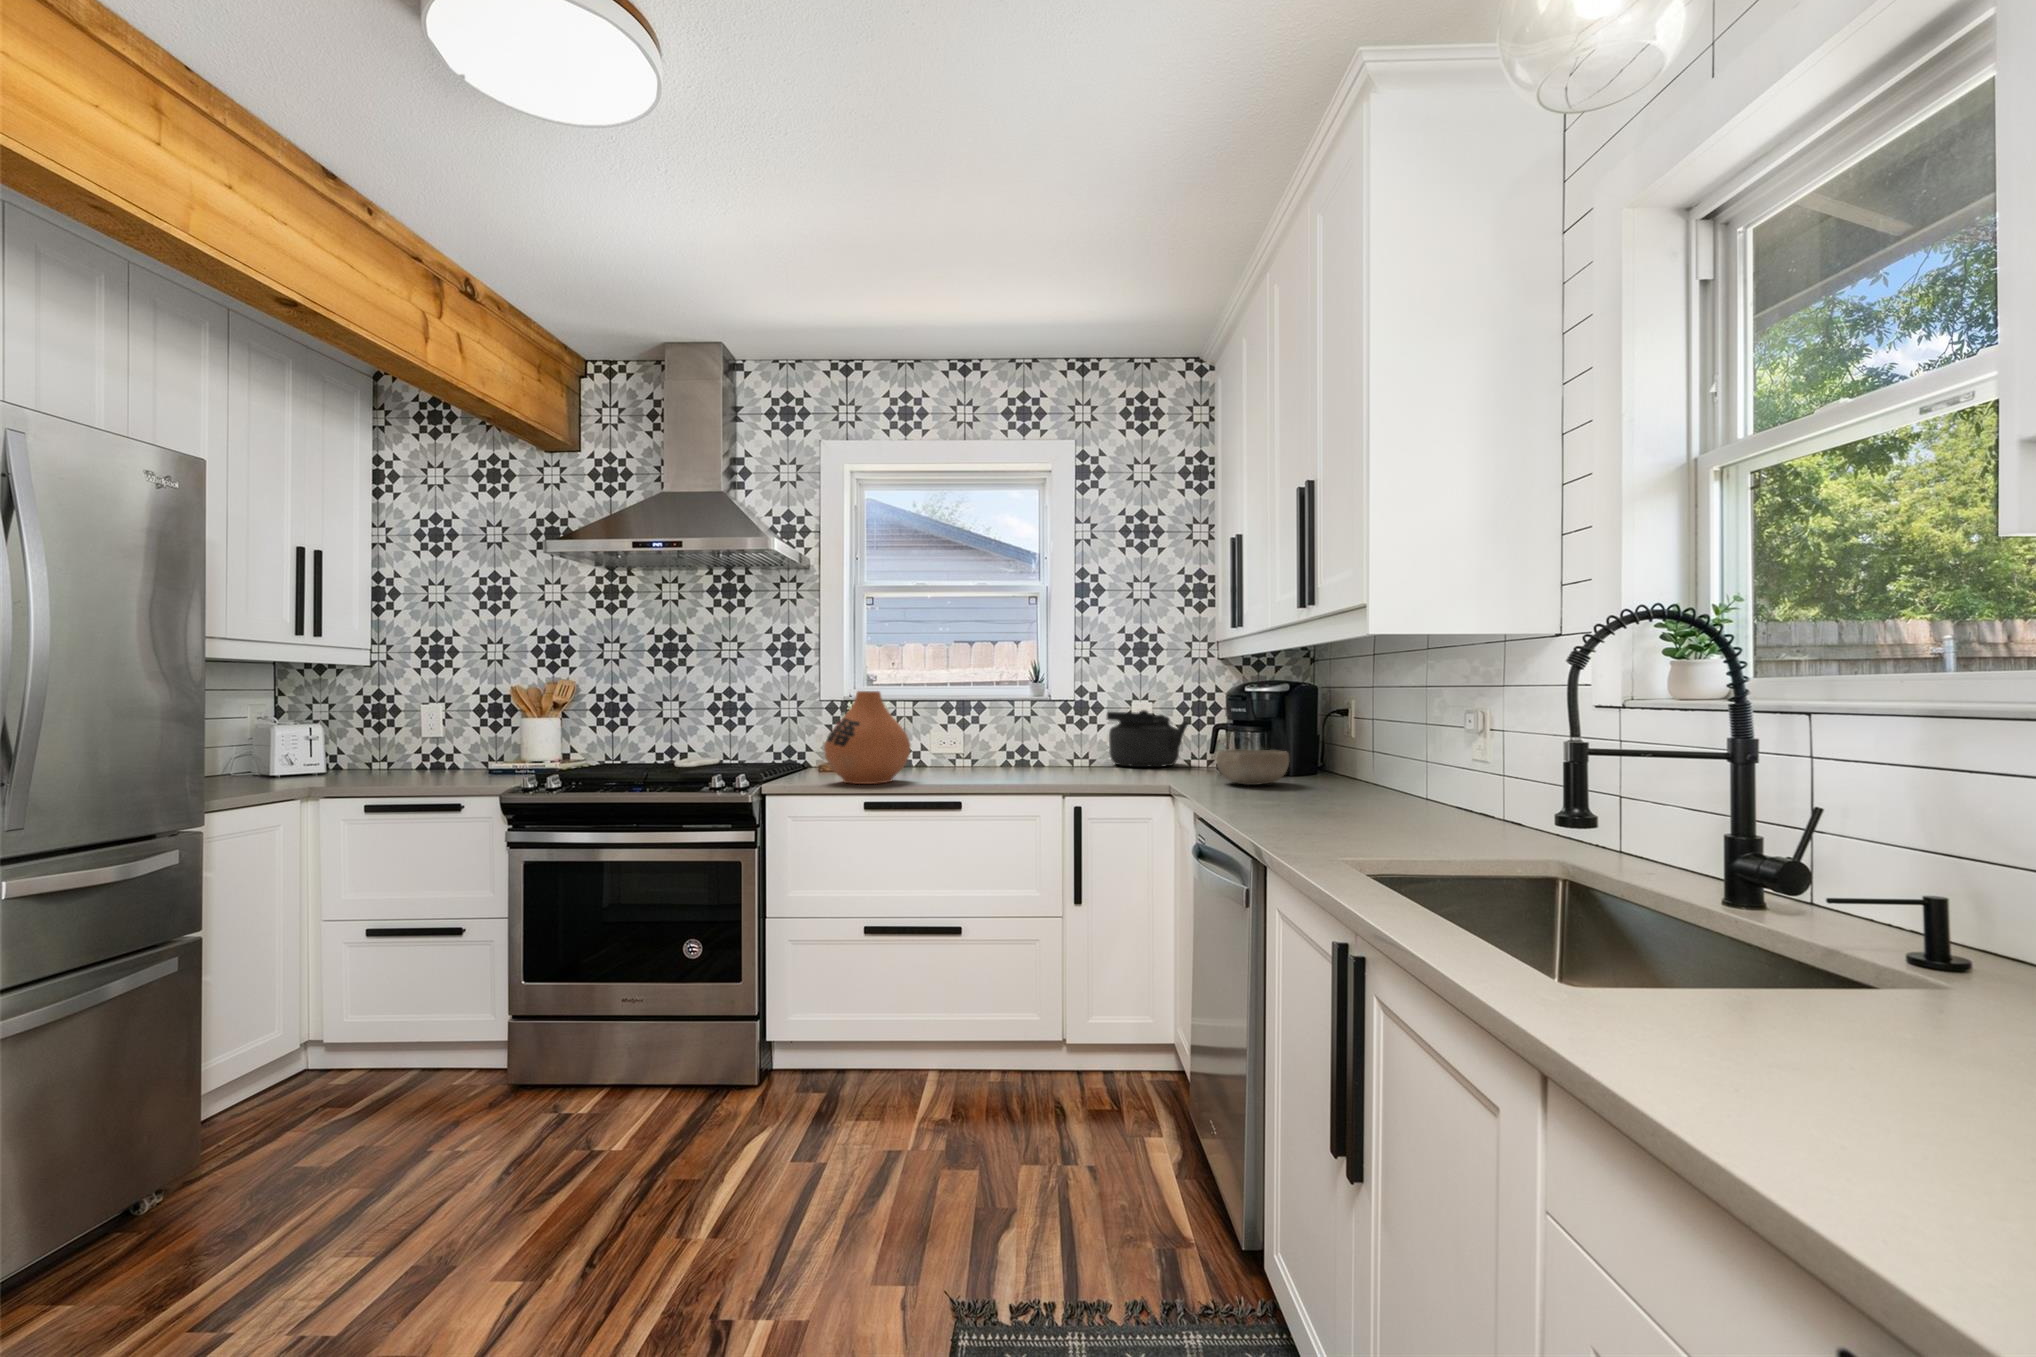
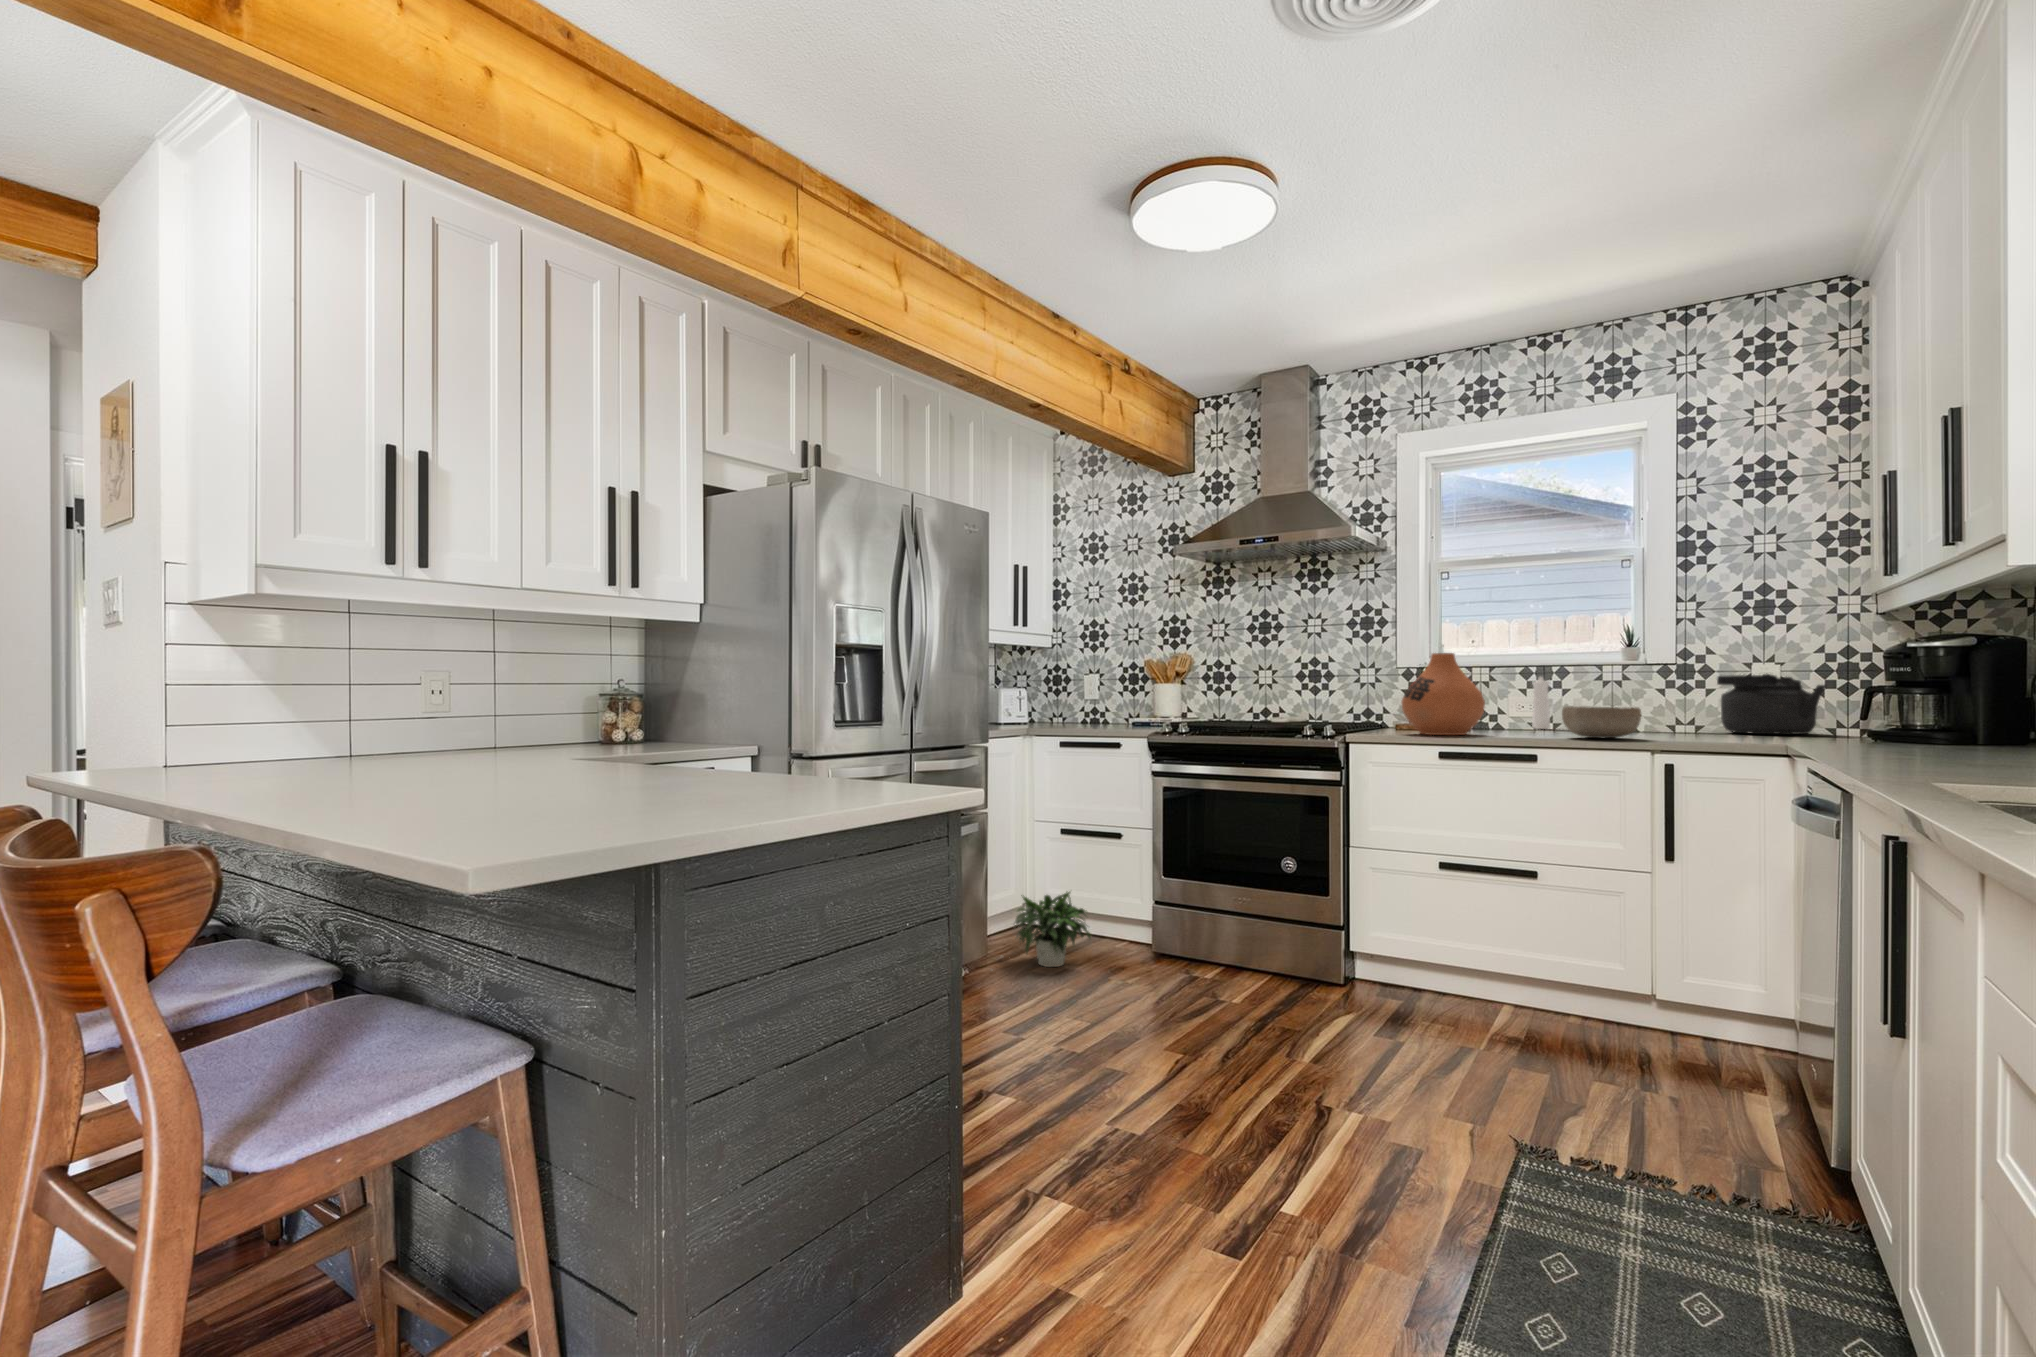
pepper mill: none [951,704,969,765] -> present [1532,677,1550,729]
bowl: present [1216,749,1289,785] -> present [1562,706,1641,738]
potted plant: none [212,1025,406,1185] -> present [1001,892,1091,967]

